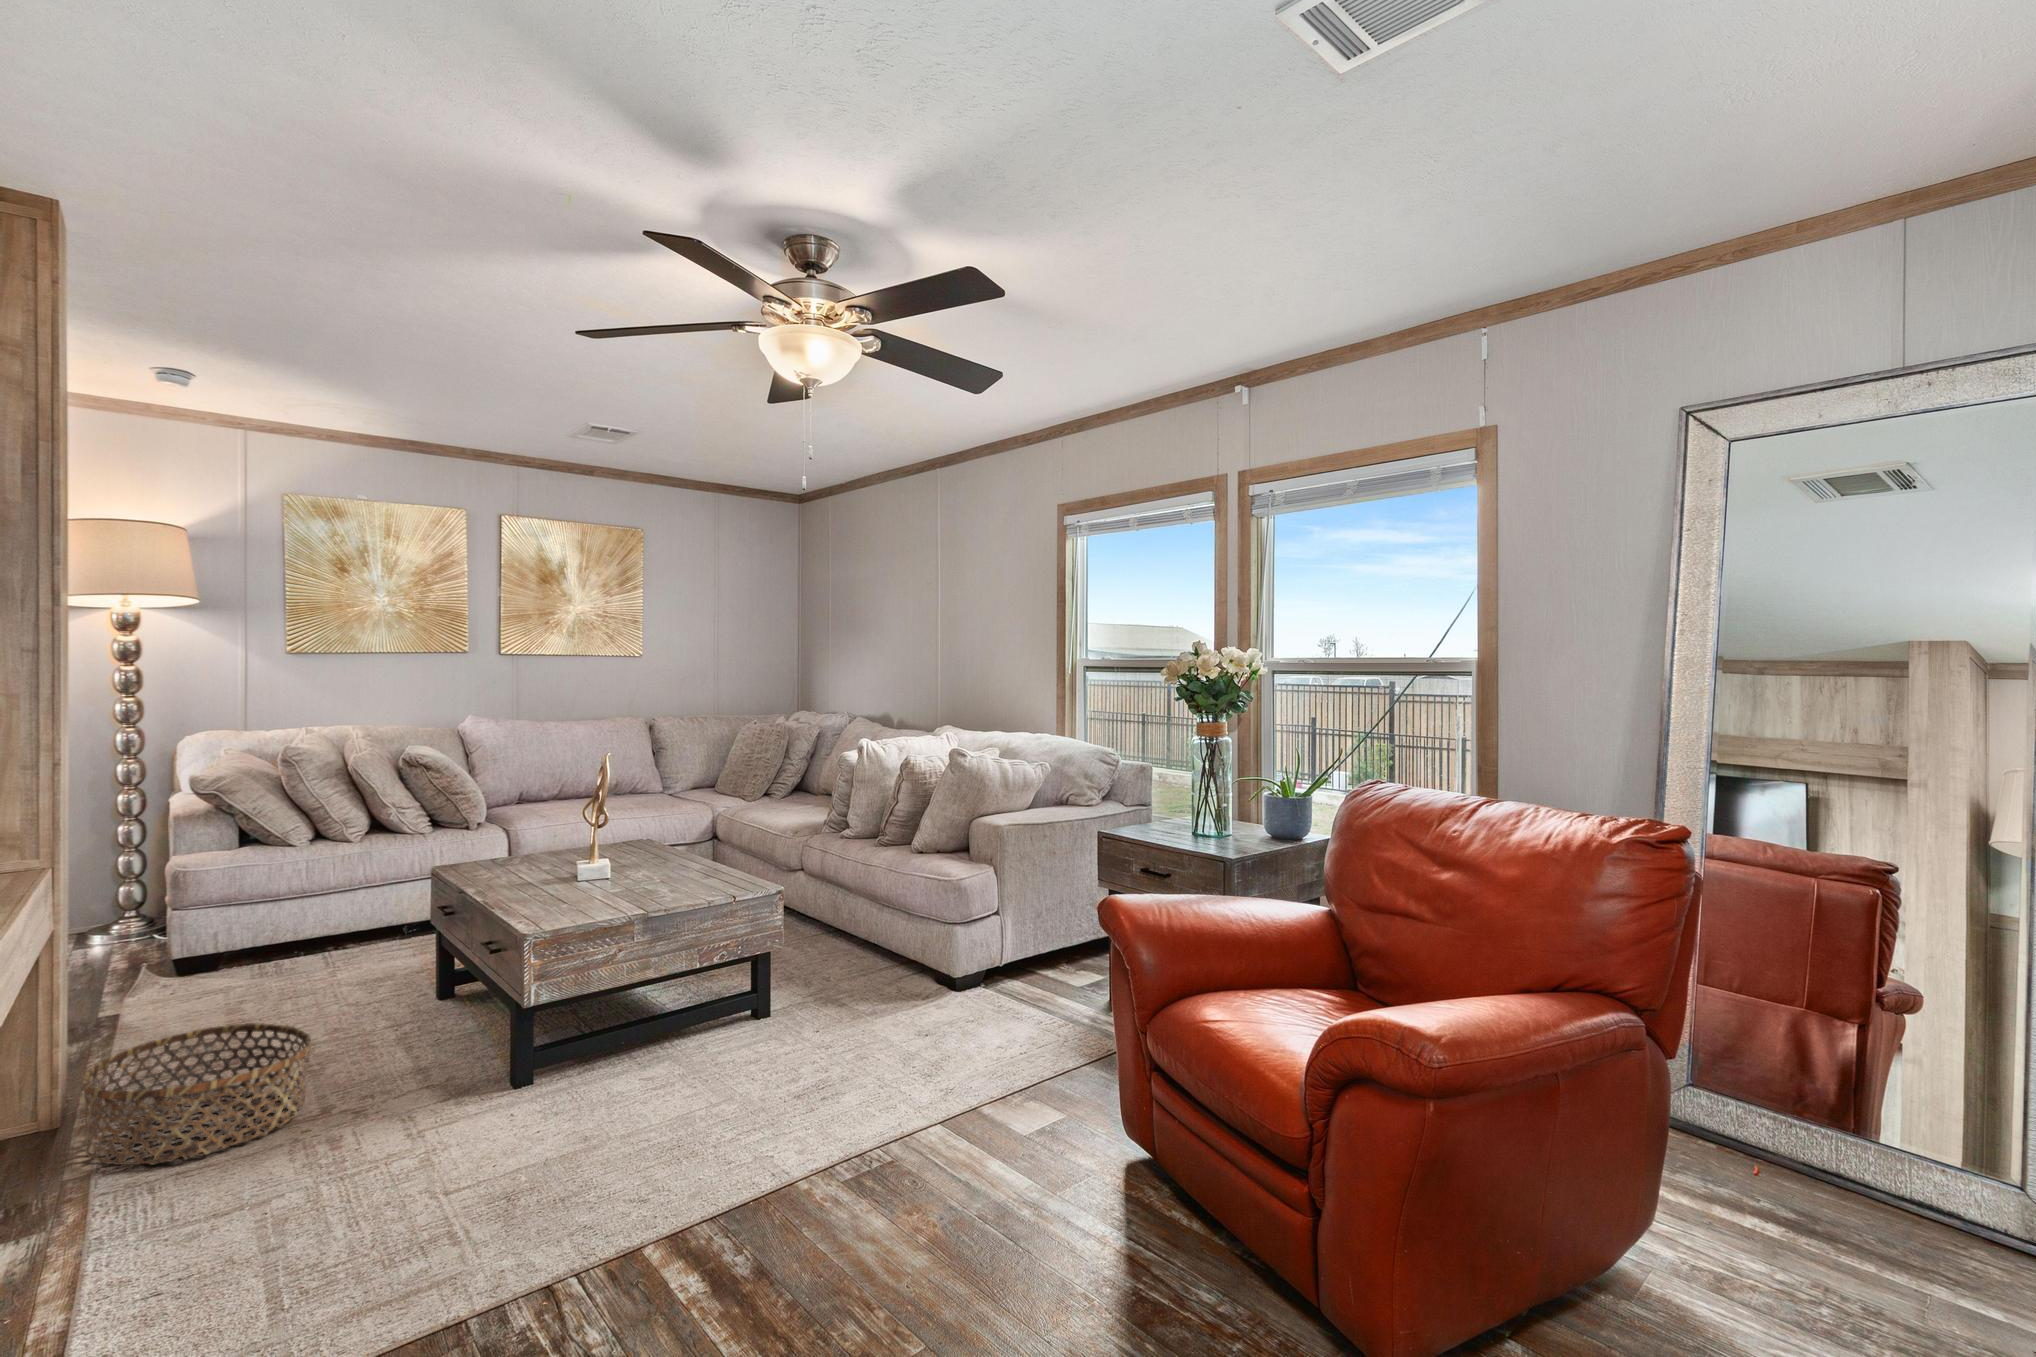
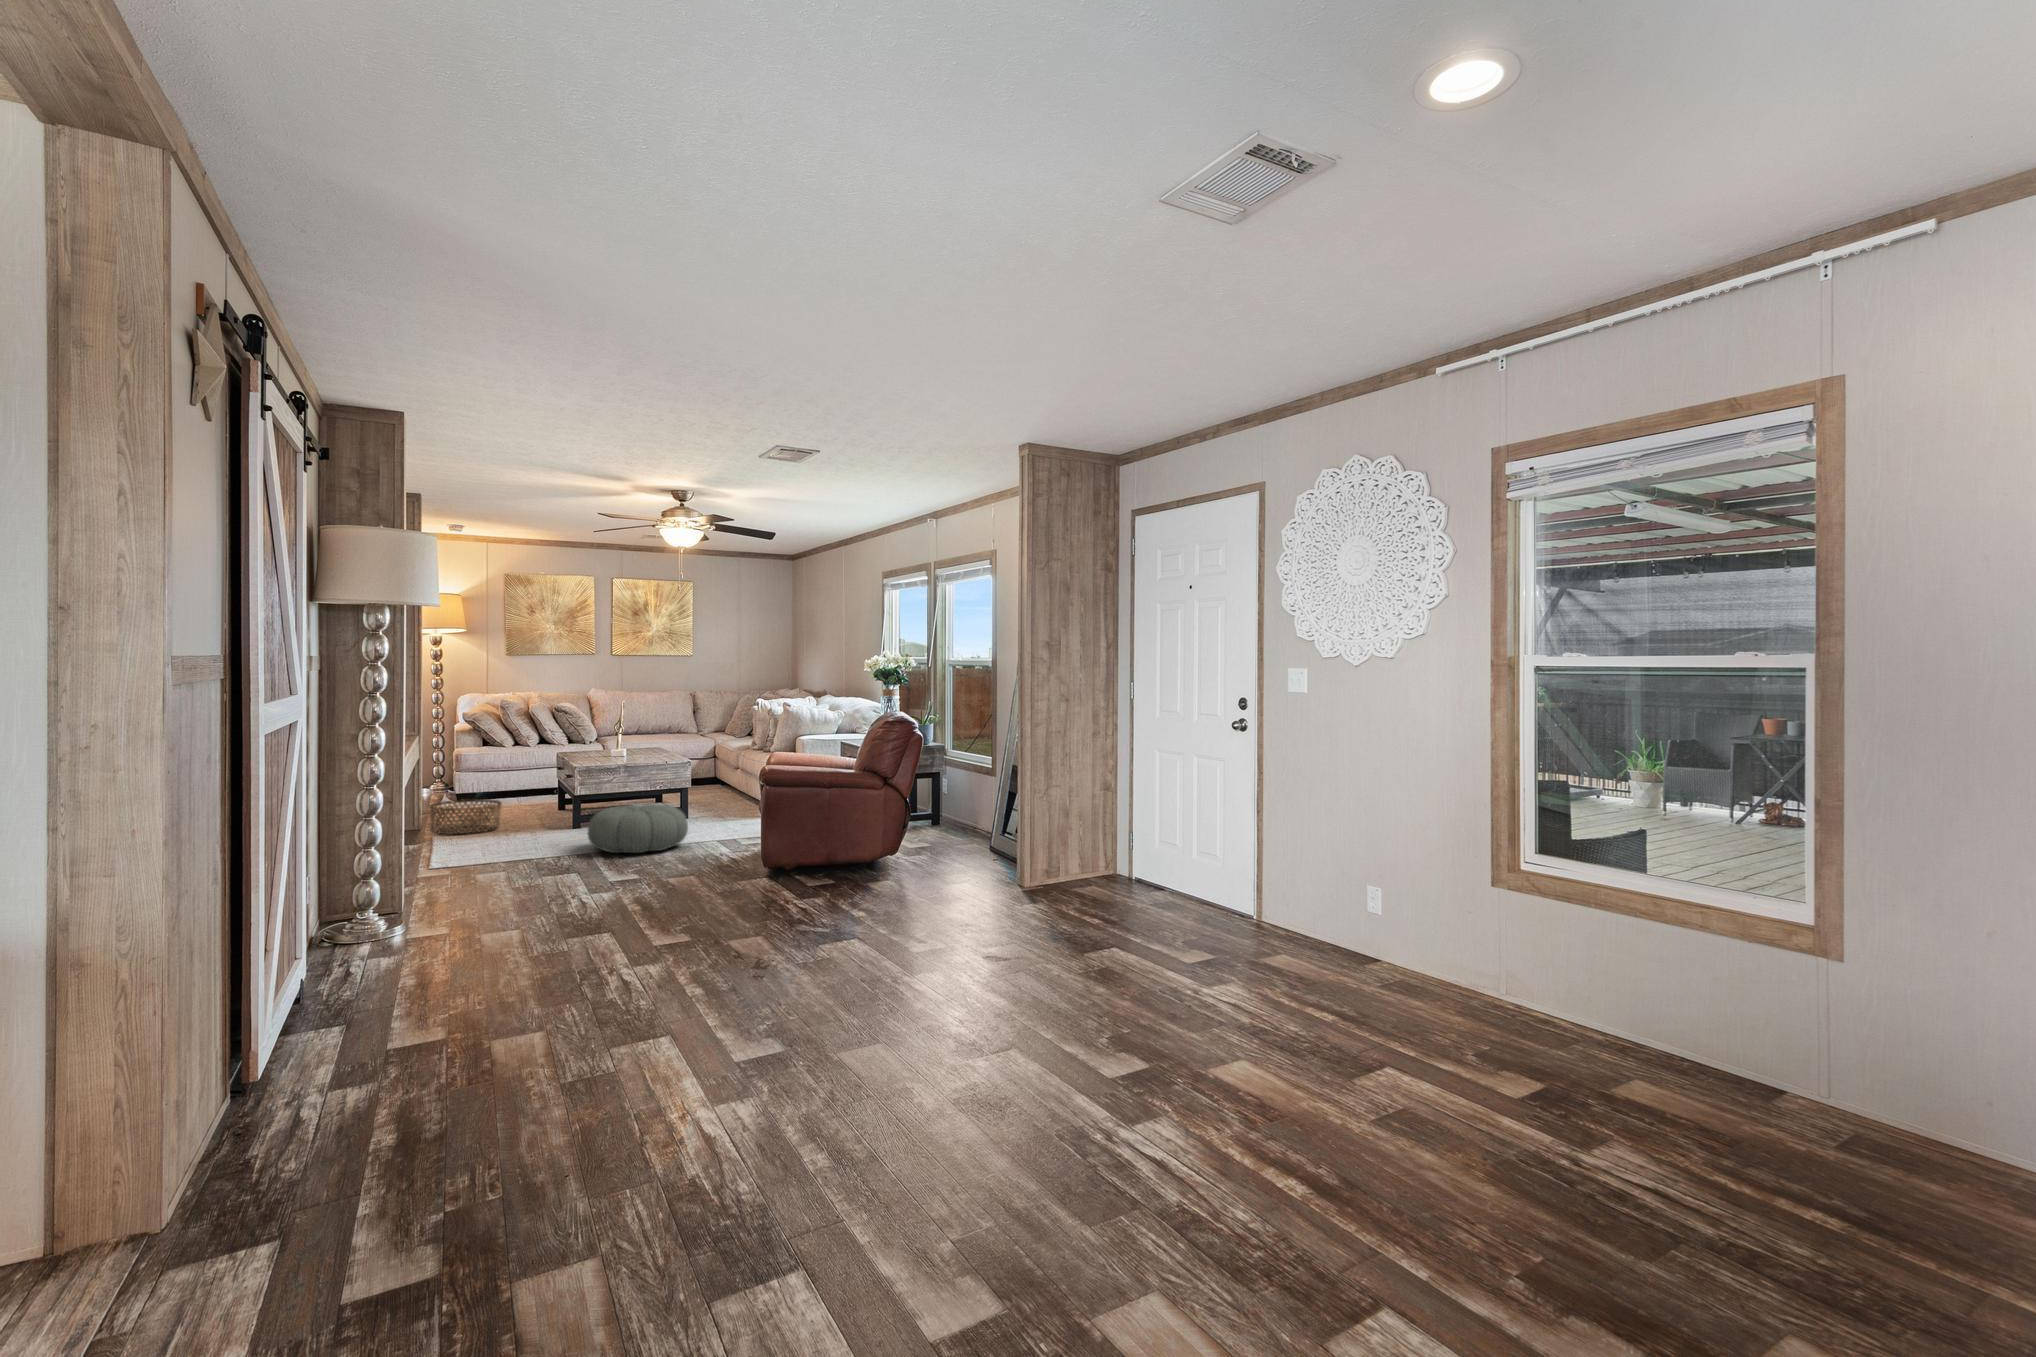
pouf: none [634,1051,907,1259] -> present [588,804,688,853]

